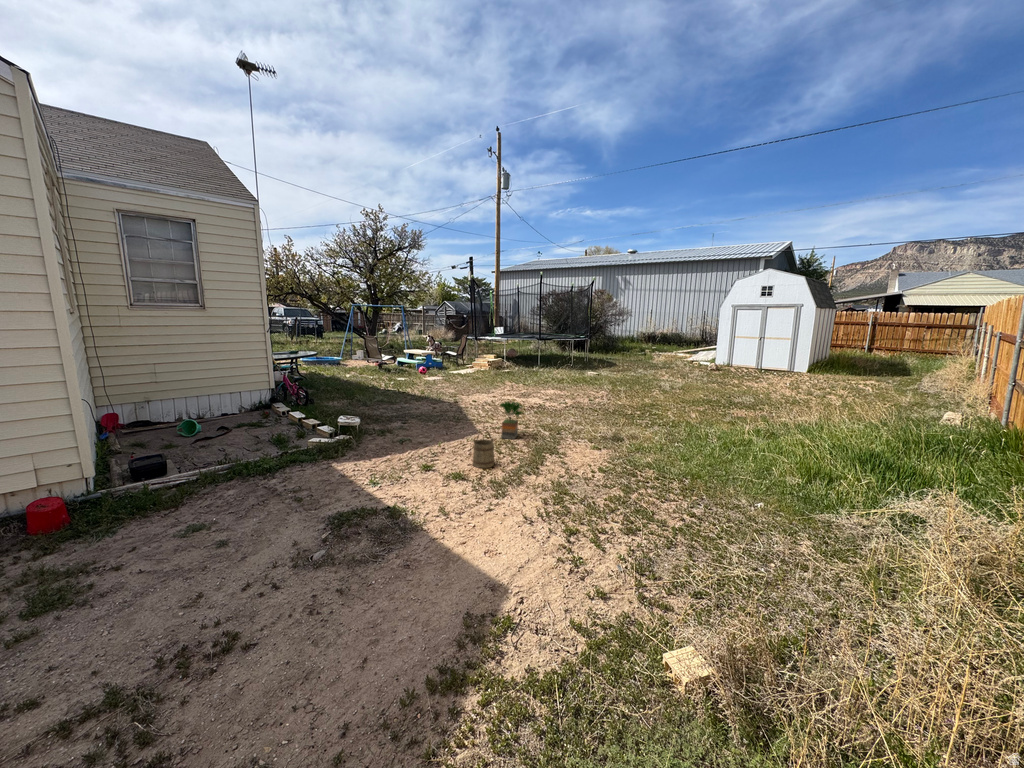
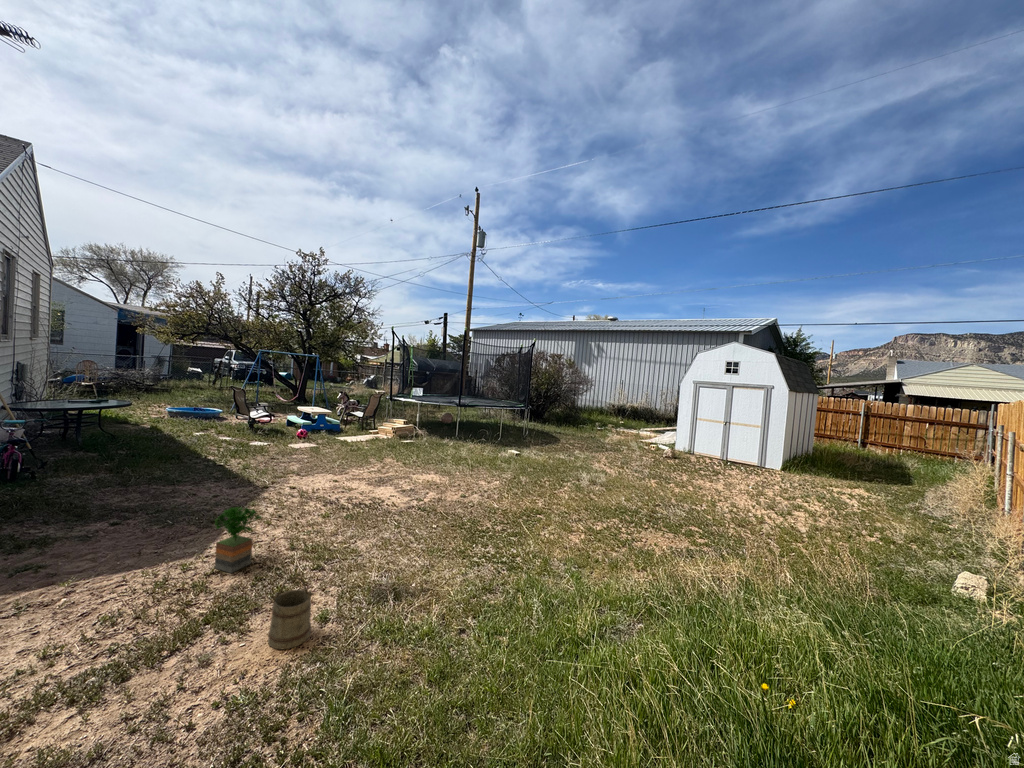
bucket: present [473,430,494,468] -> present [268,577,314,649]

